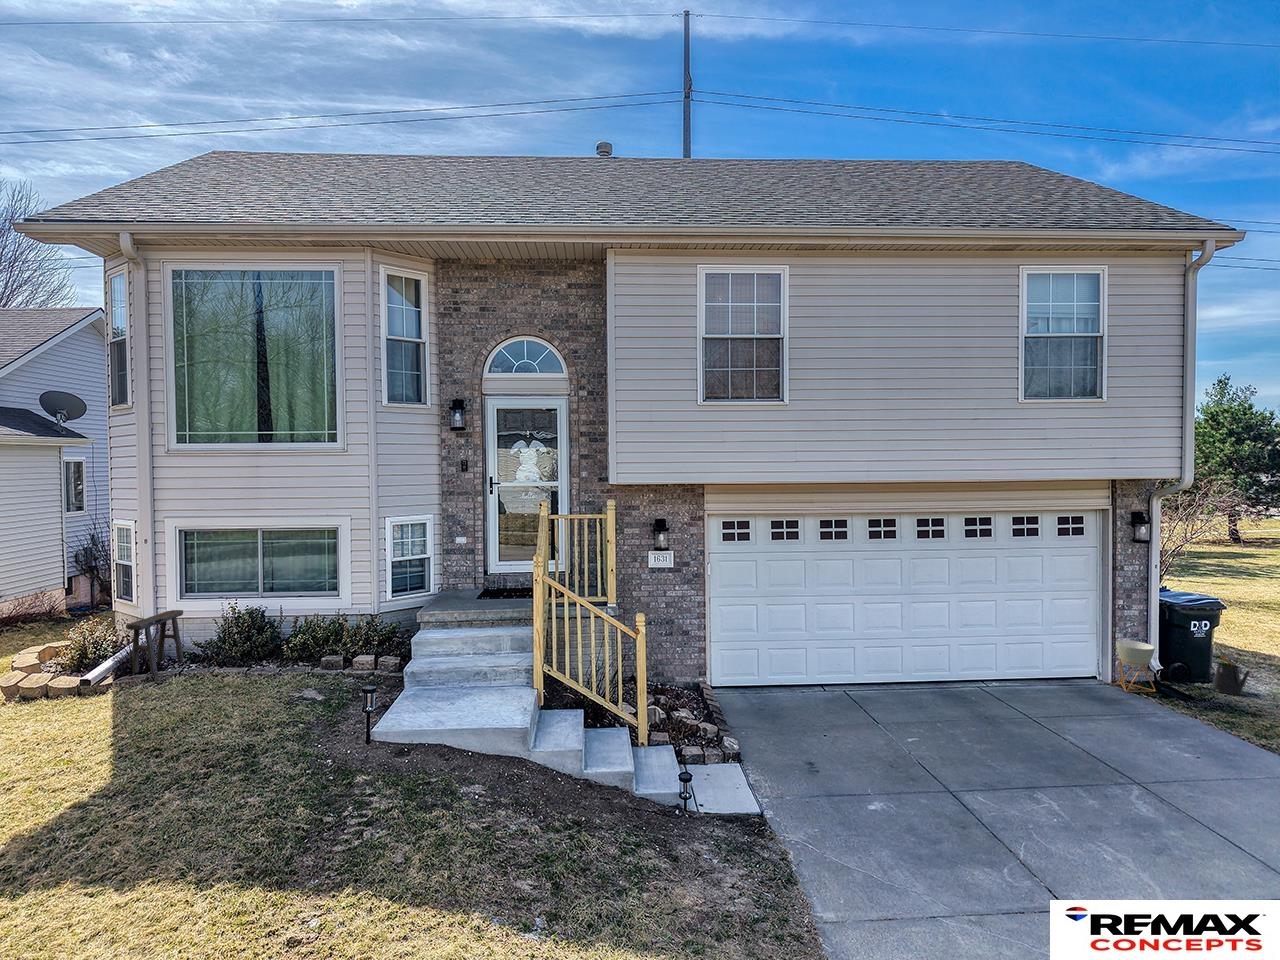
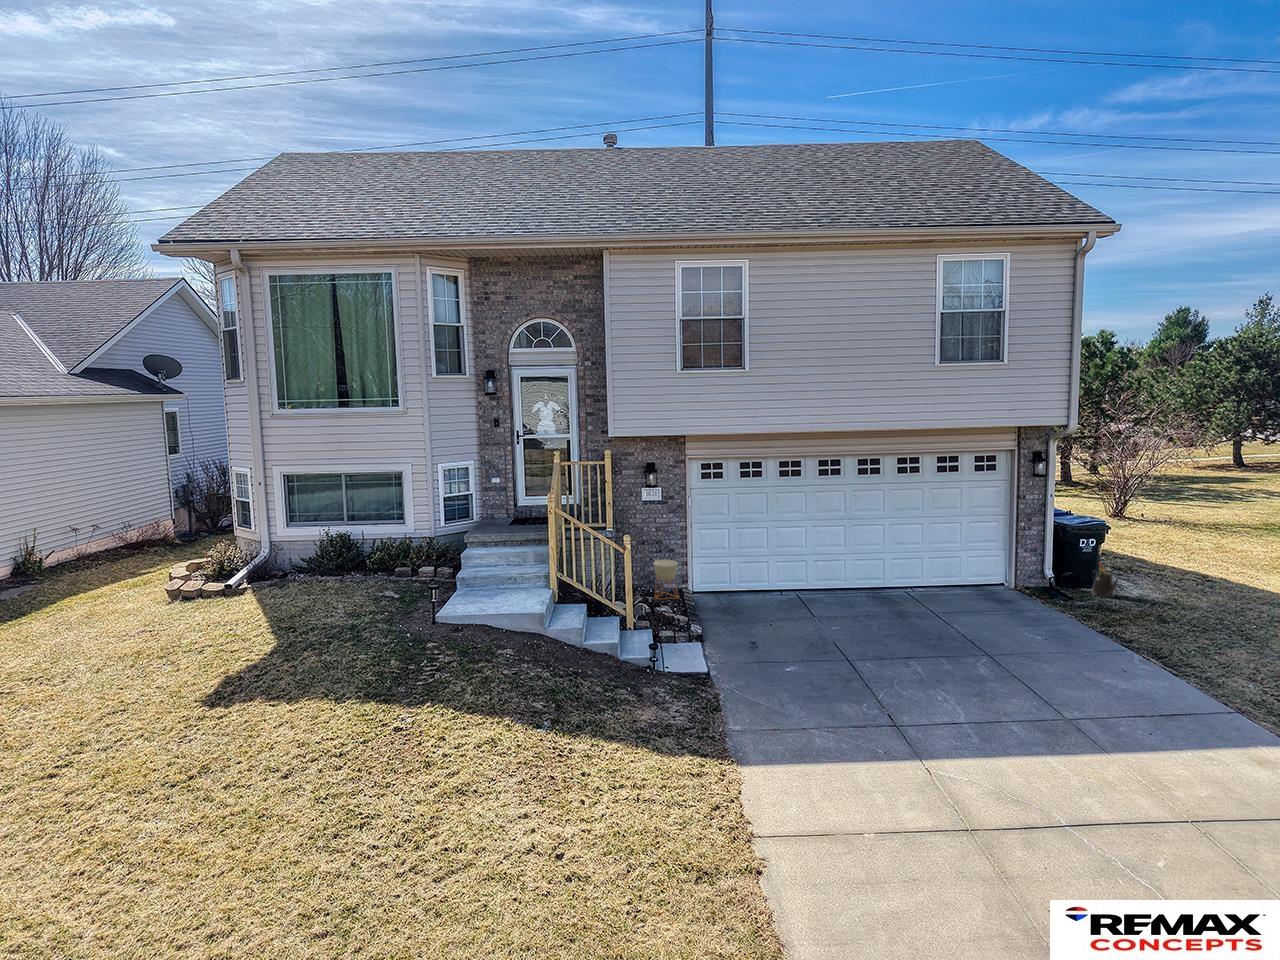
stool: present [126,610,184,675] -> none [255,535,296,582]
planter: present [1116,640,1156,692] -> present [654,560,679,600]

